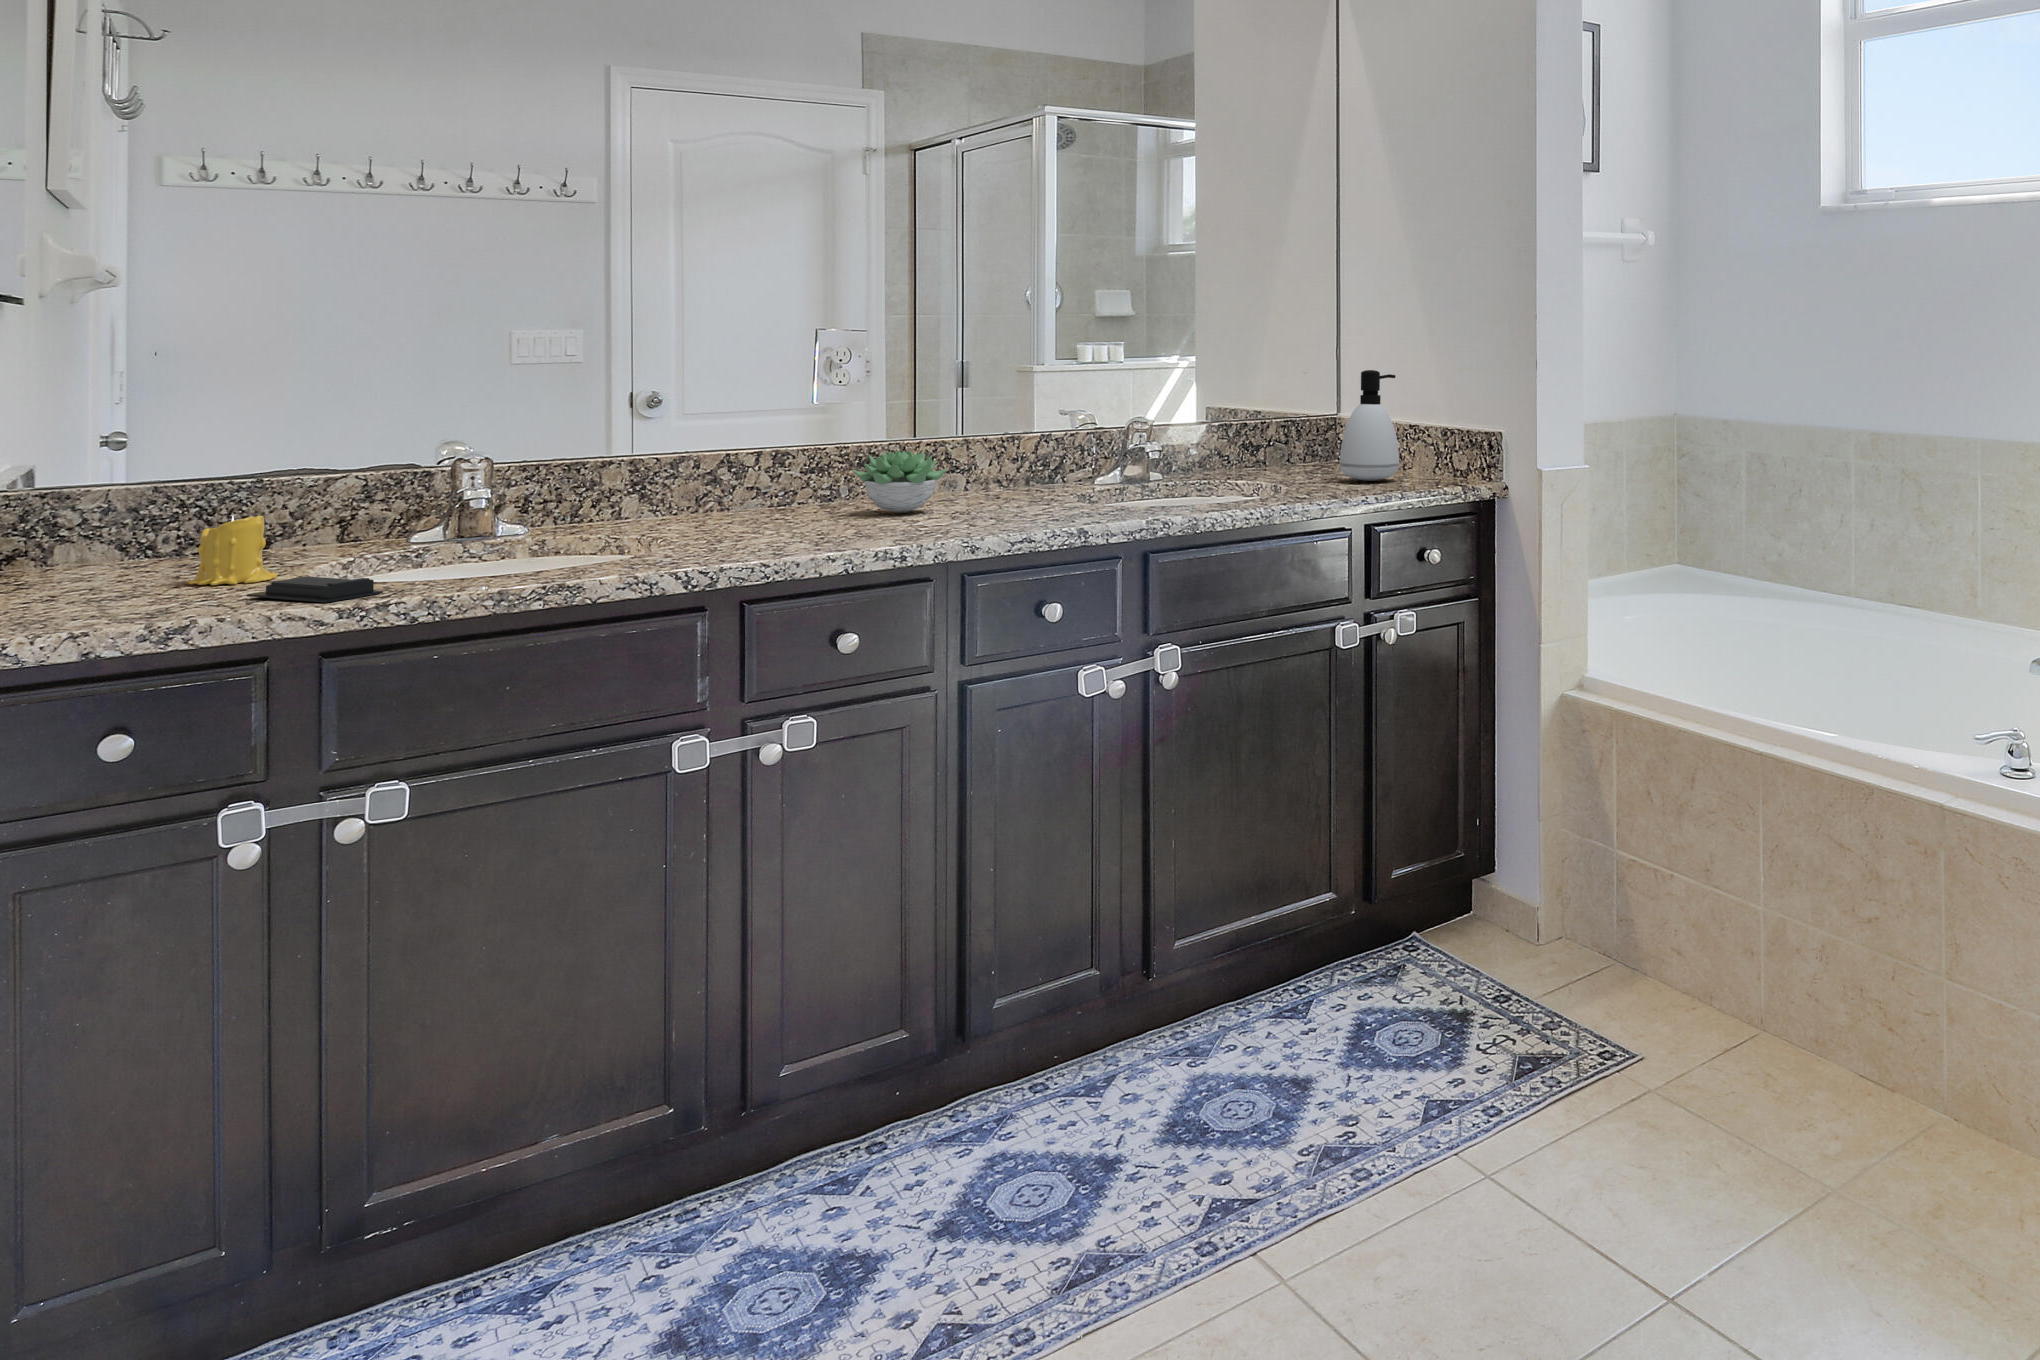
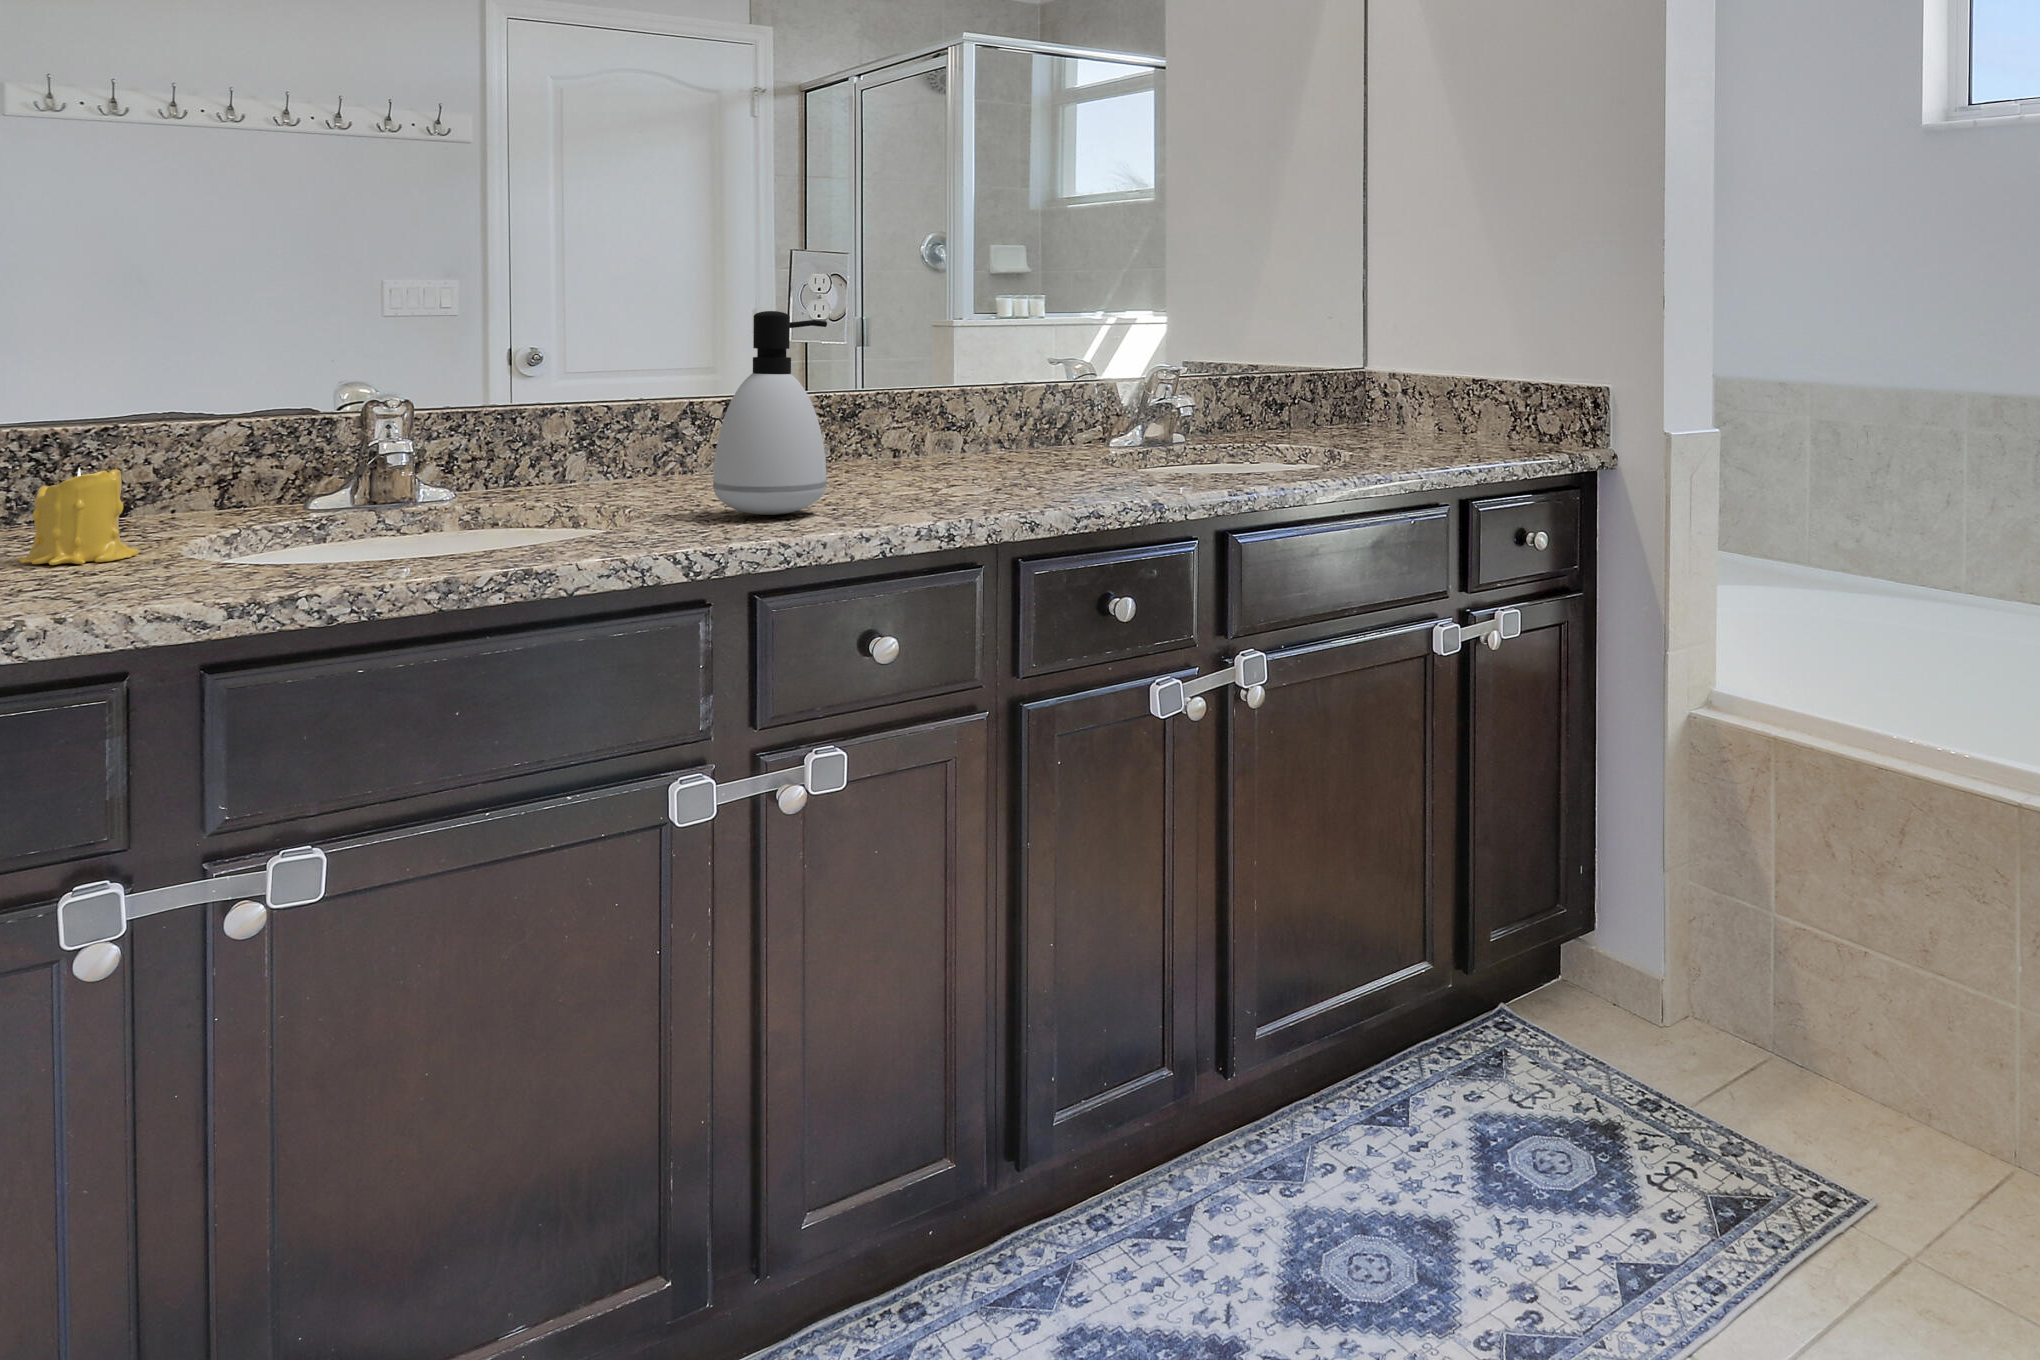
soap dispenser: present [1340,370,1399,481] -> present [713,311,827,515]
succulent plant: present [853,451,947,512] -> none [843,400,958,477]
soap bar: present [247,576,383,603] -> none [97,555,285,594]

